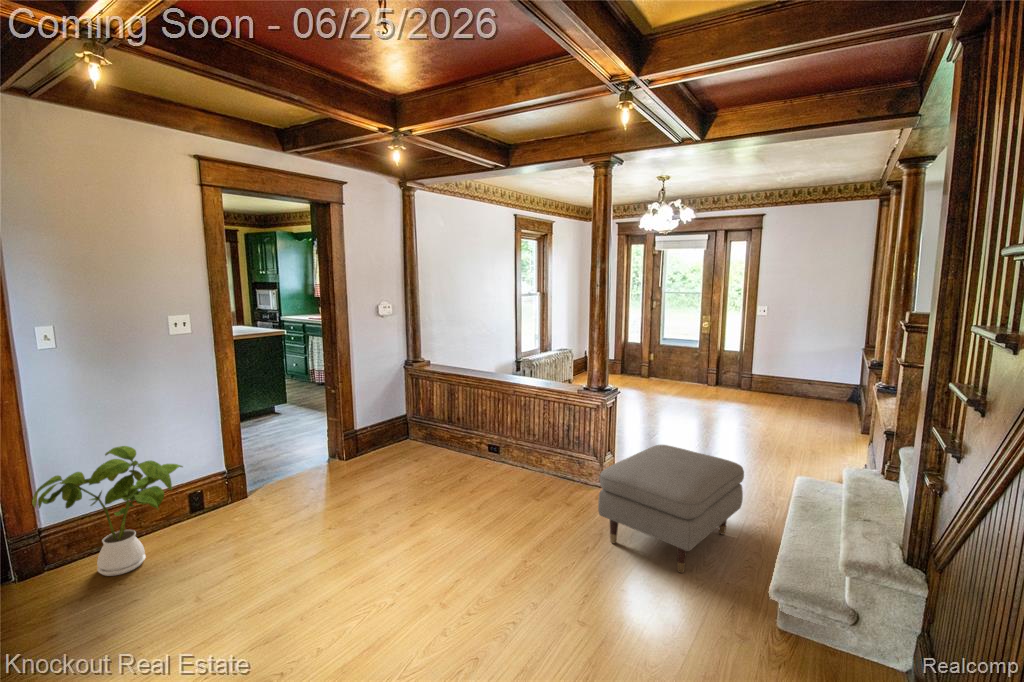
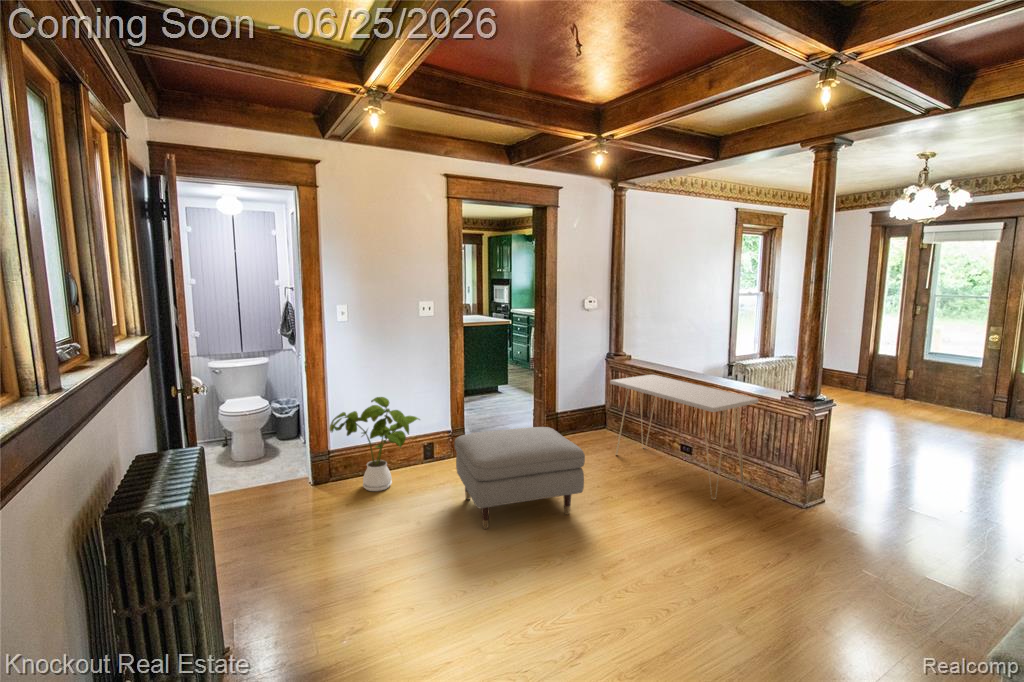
console table: none [417,379,558,496] -> present [610,375,758,500]
ottoman: present [598,445,744,573] -> present [455,427,585,529]

